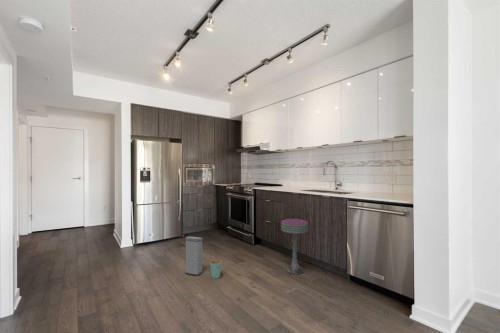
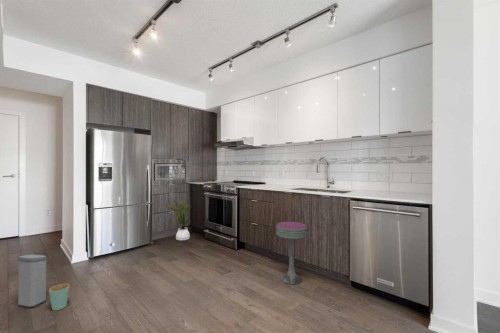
house plant: none [195,198,217,235] -> present [167,200,190,240]
trash can: present [185,237,222,279] -> present [18,254,69,310]

